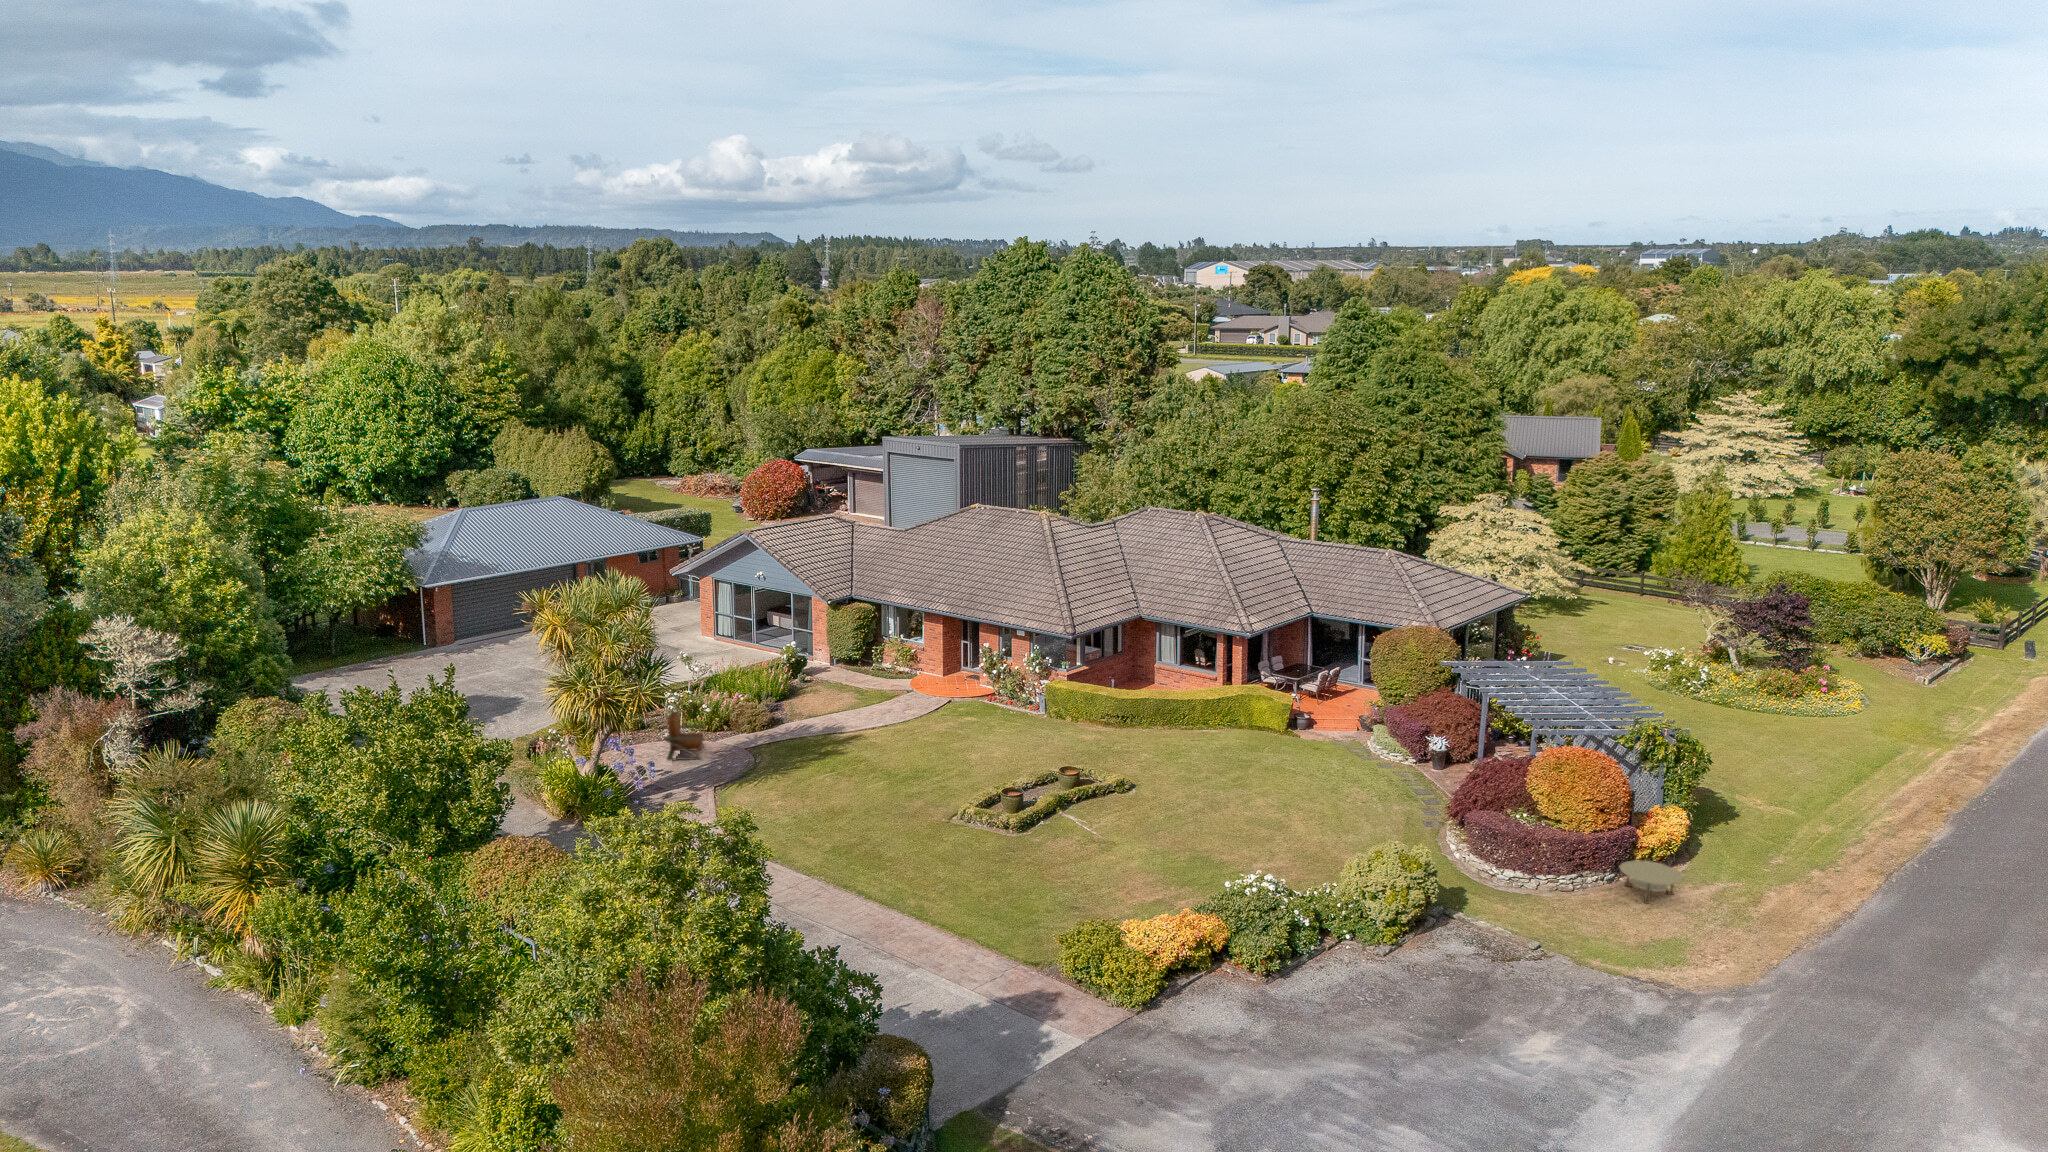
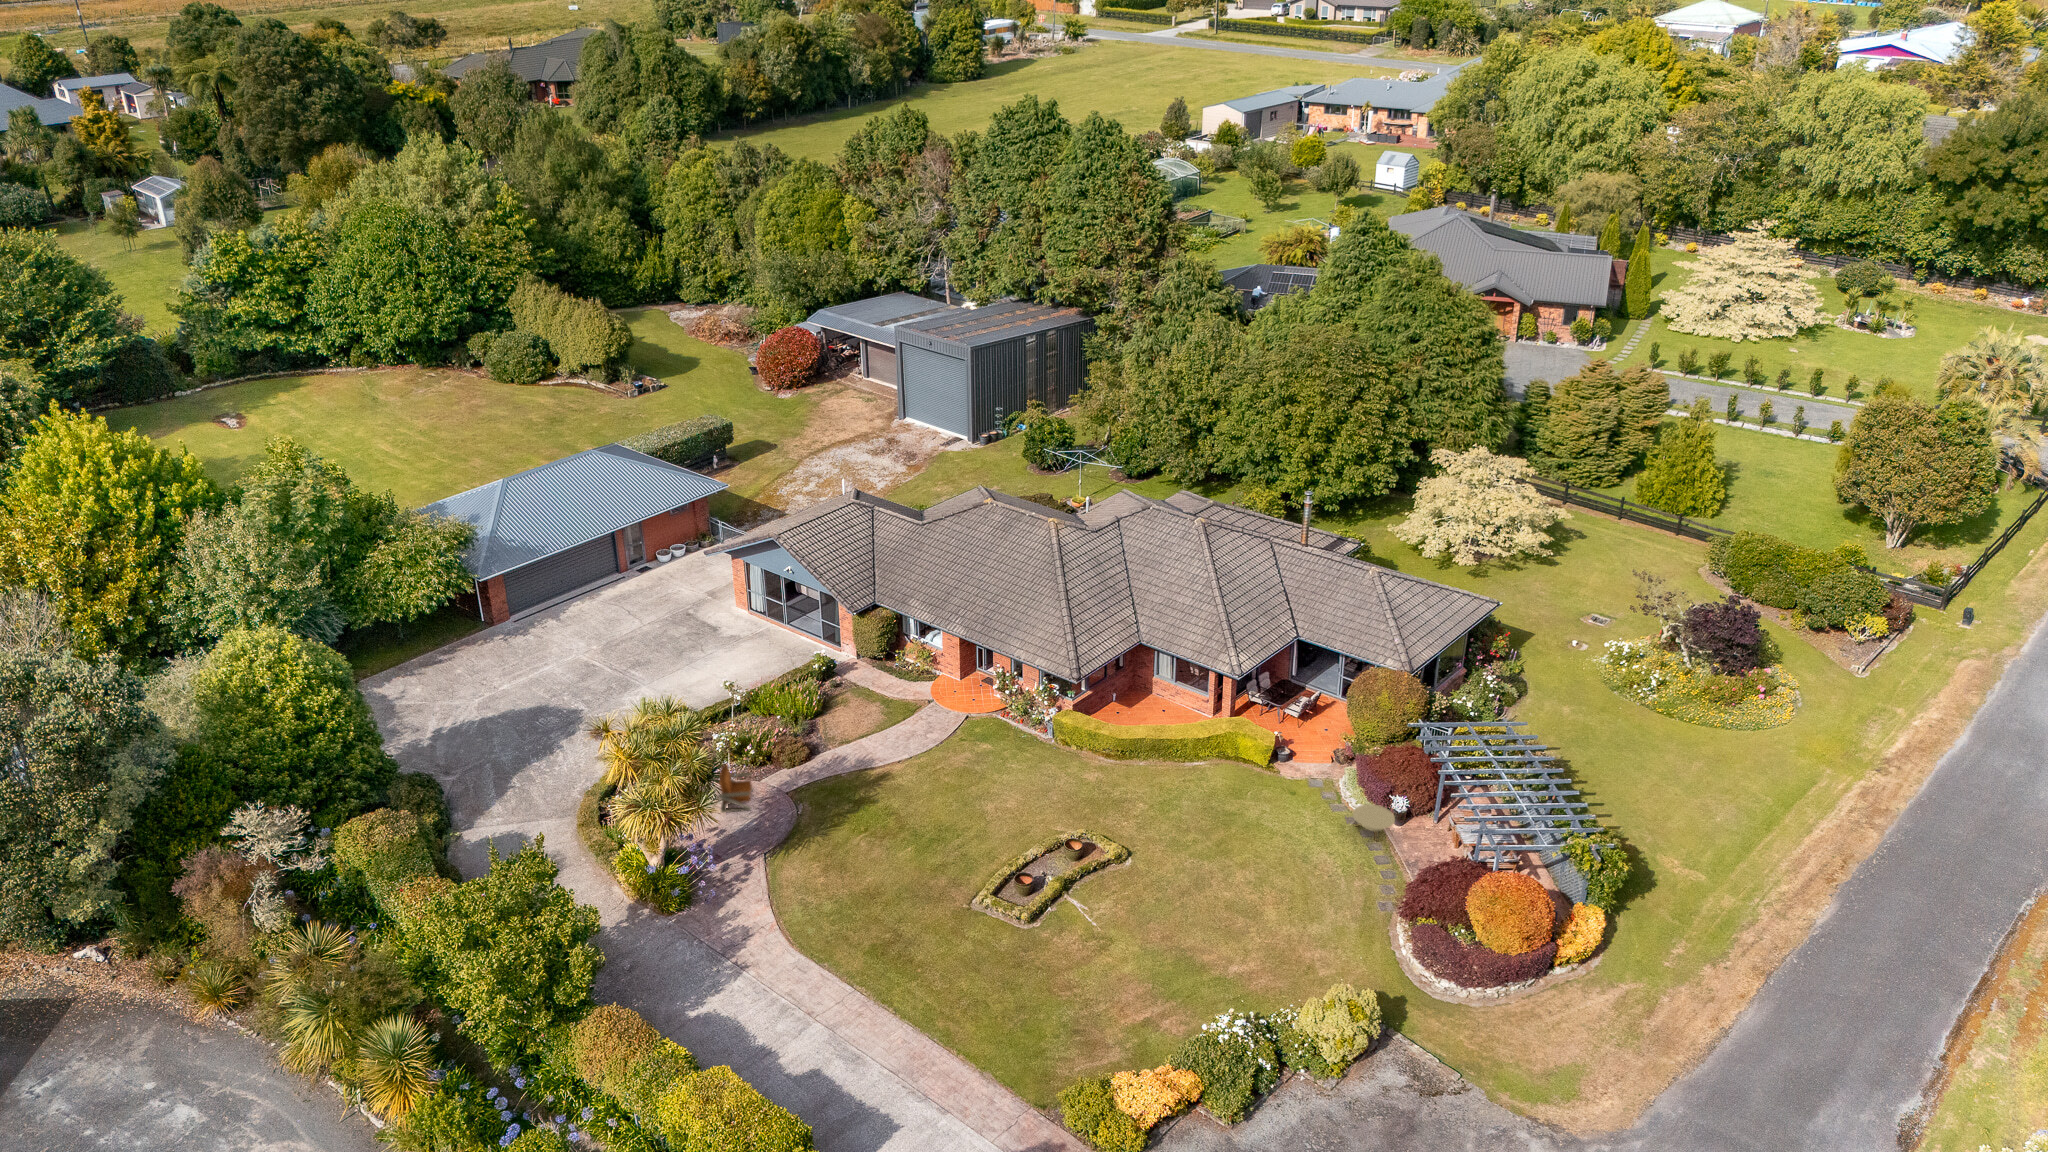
round table: present [1620,860,1682,904] -> present [1353,804,1395,841]

